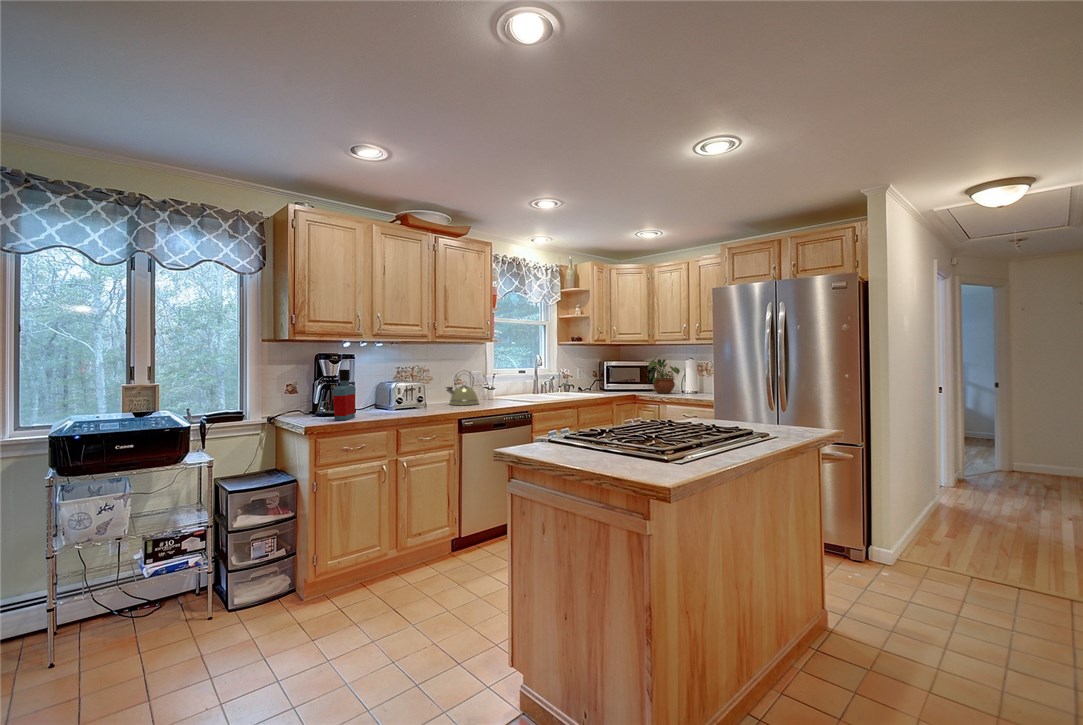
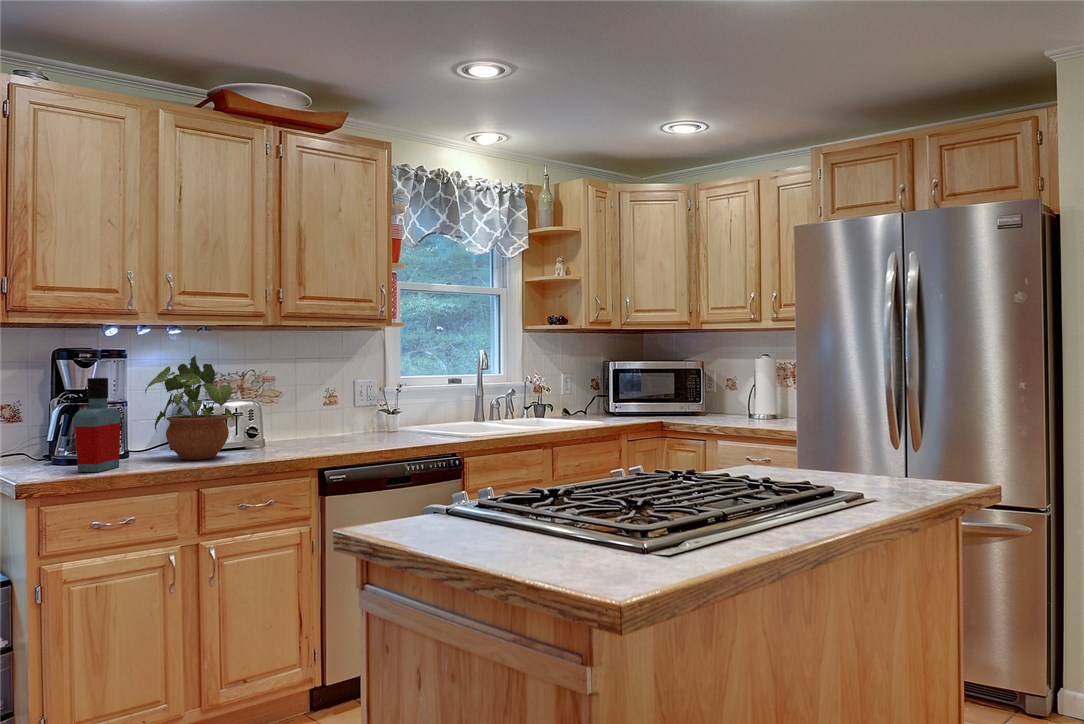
potted plant: present [647,358,680,394] -> present [145,355,234,460]
kettle: present [446,371,479,405] -> none [304,378,368,442]

